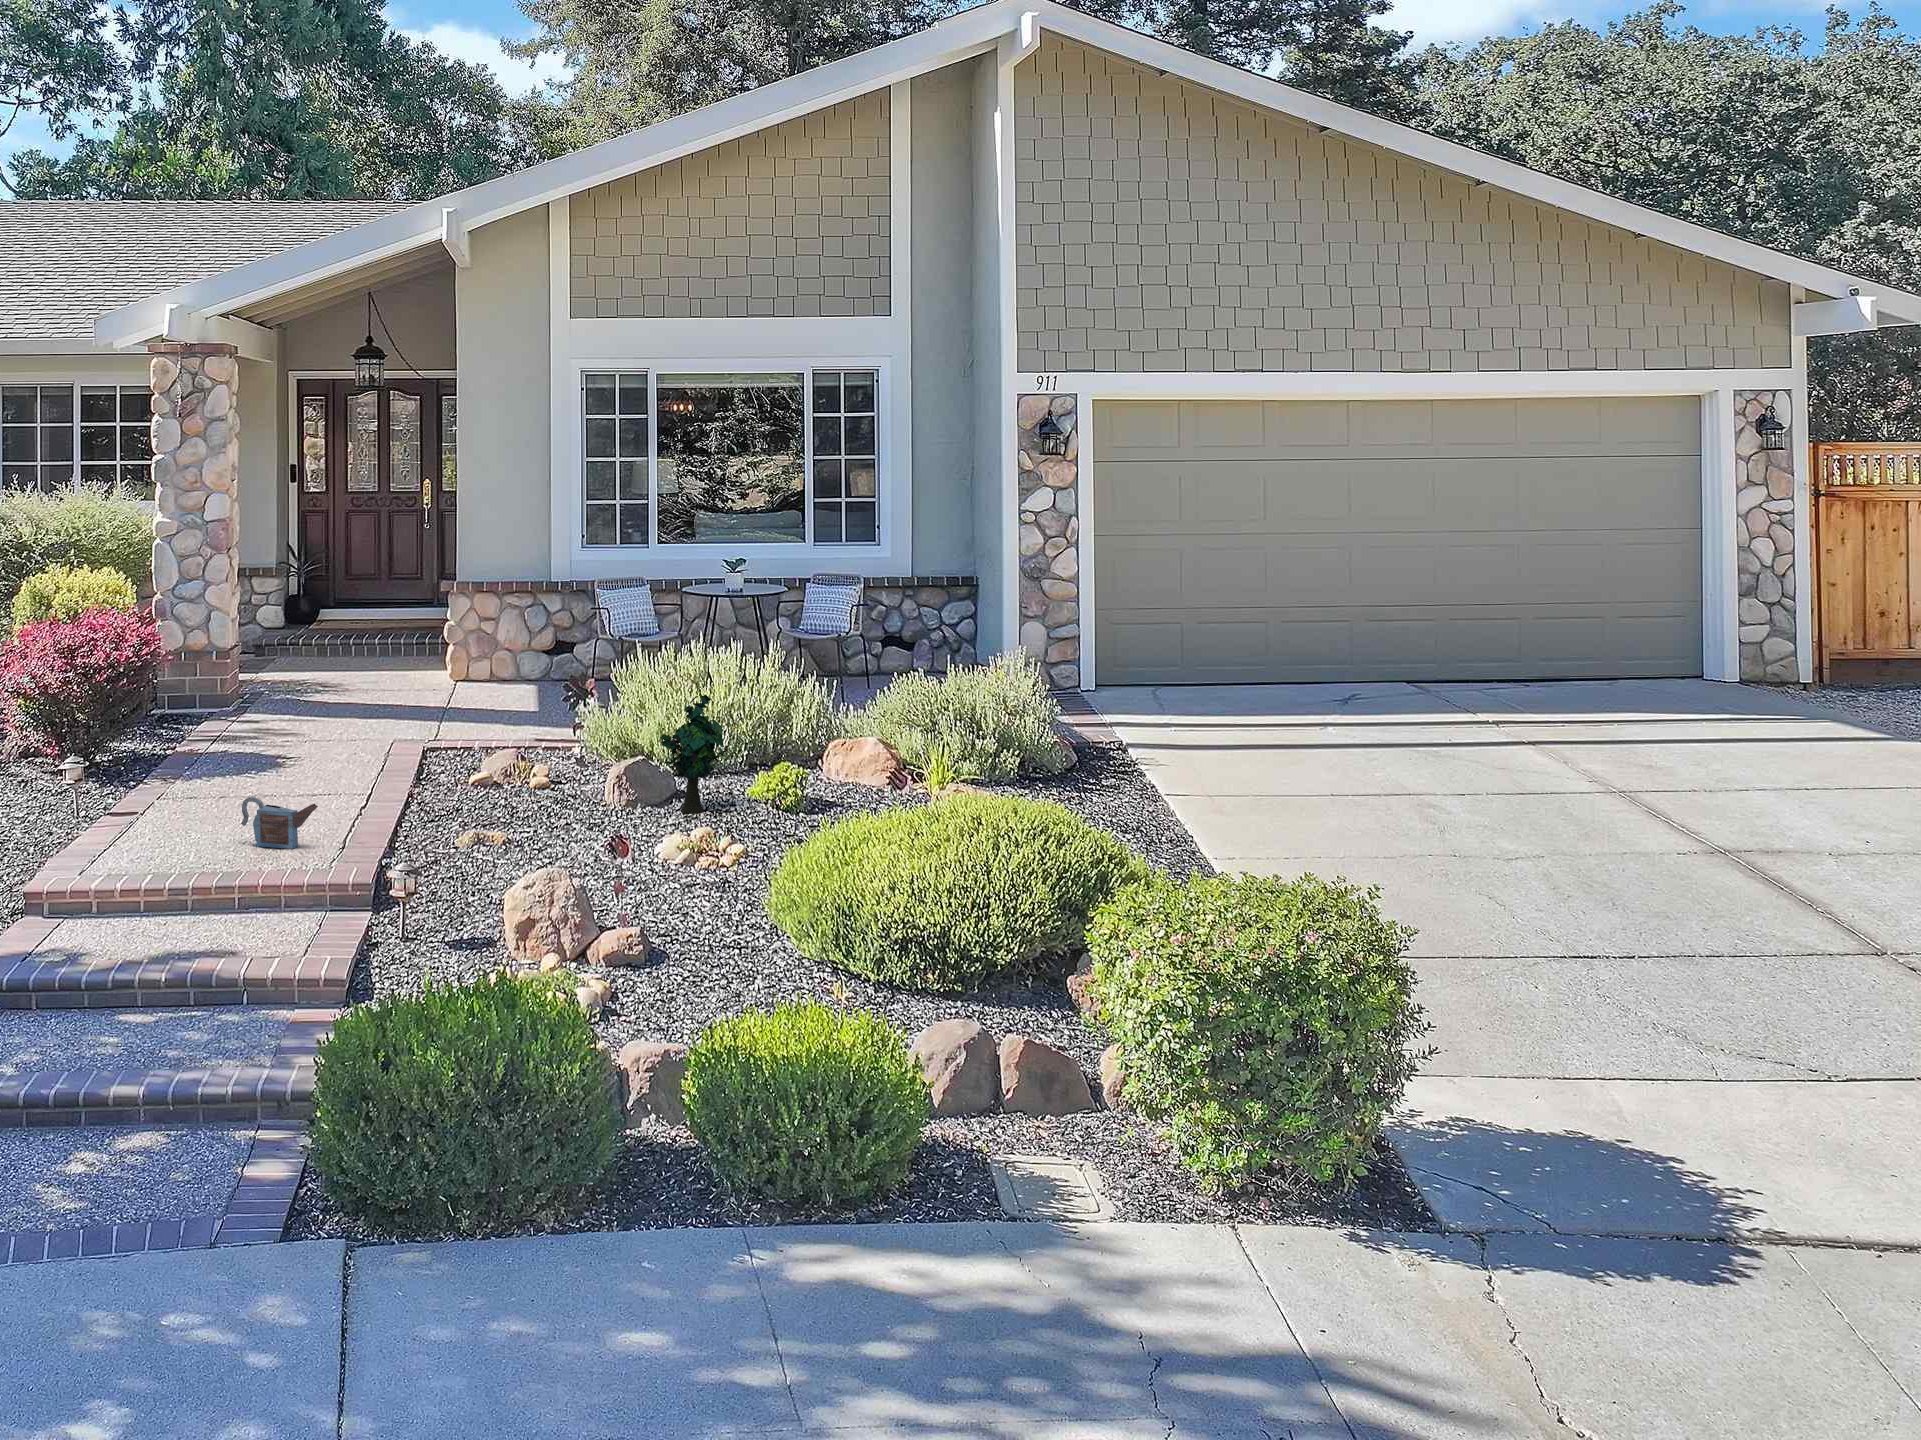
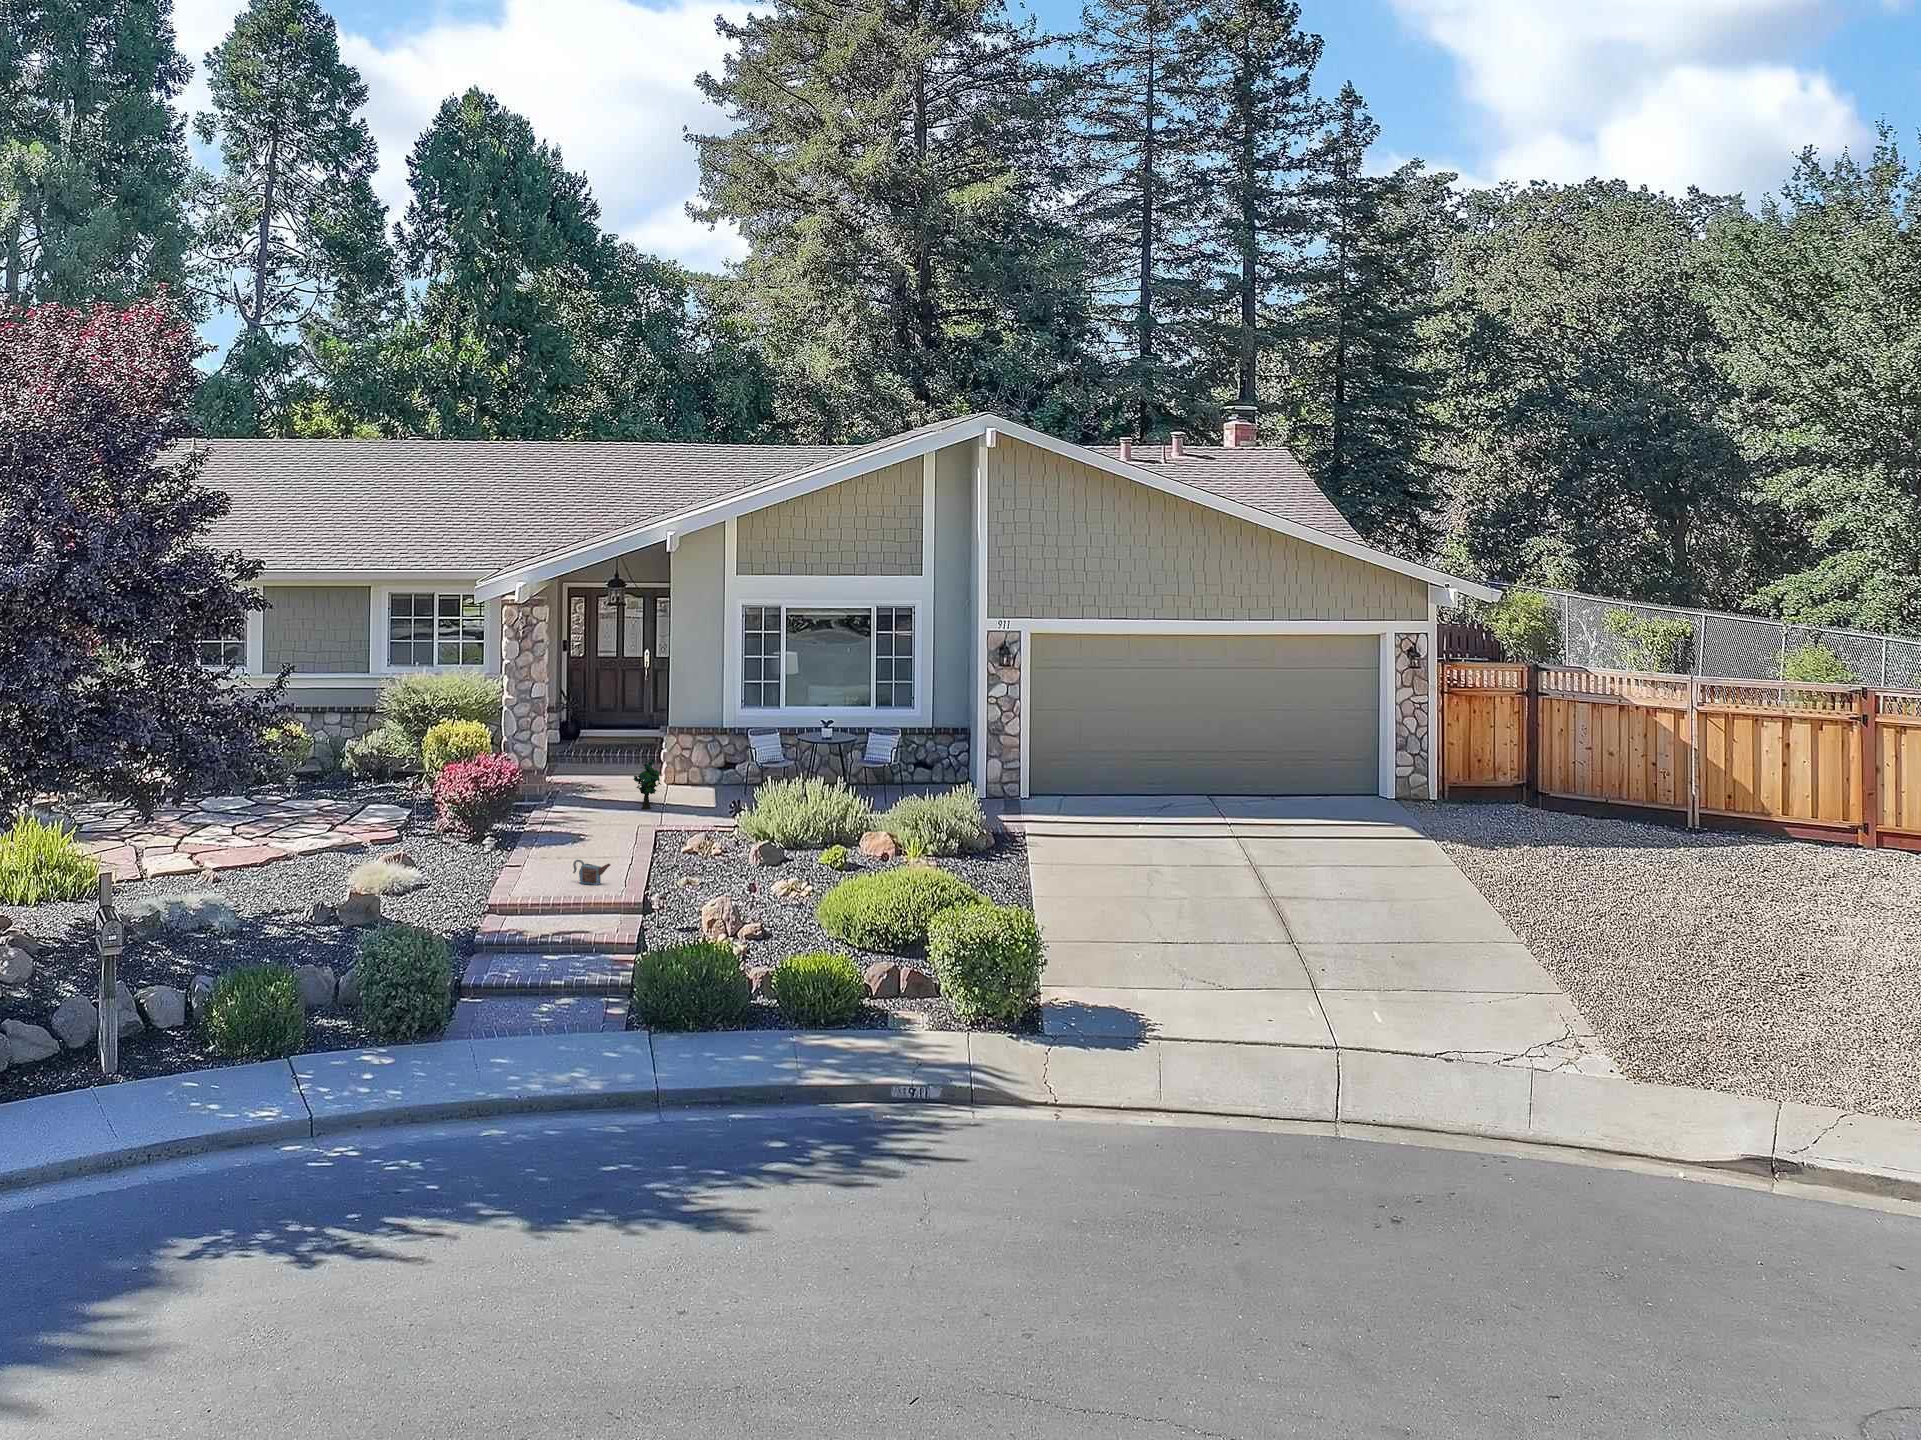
decorative plant: present [661,695,726,813] -> present [634,759,661,809]

